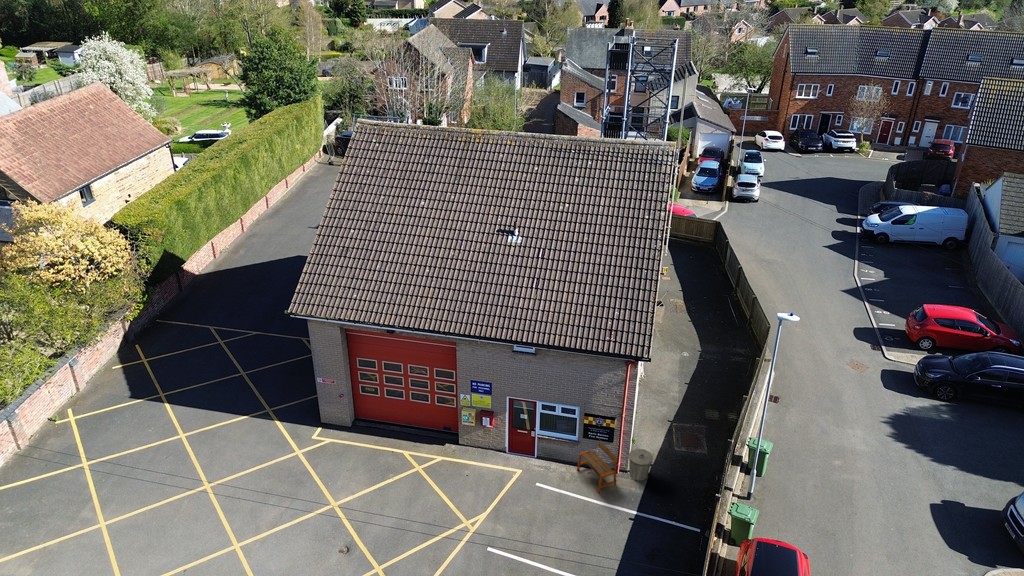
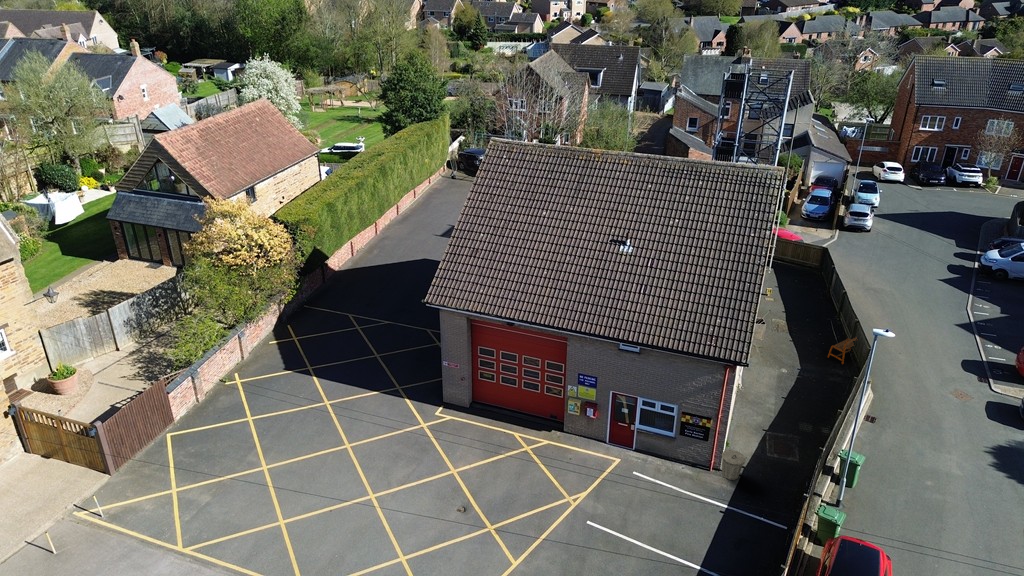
bench: present [577,441,618,493] -> present [828,337,858,364]

